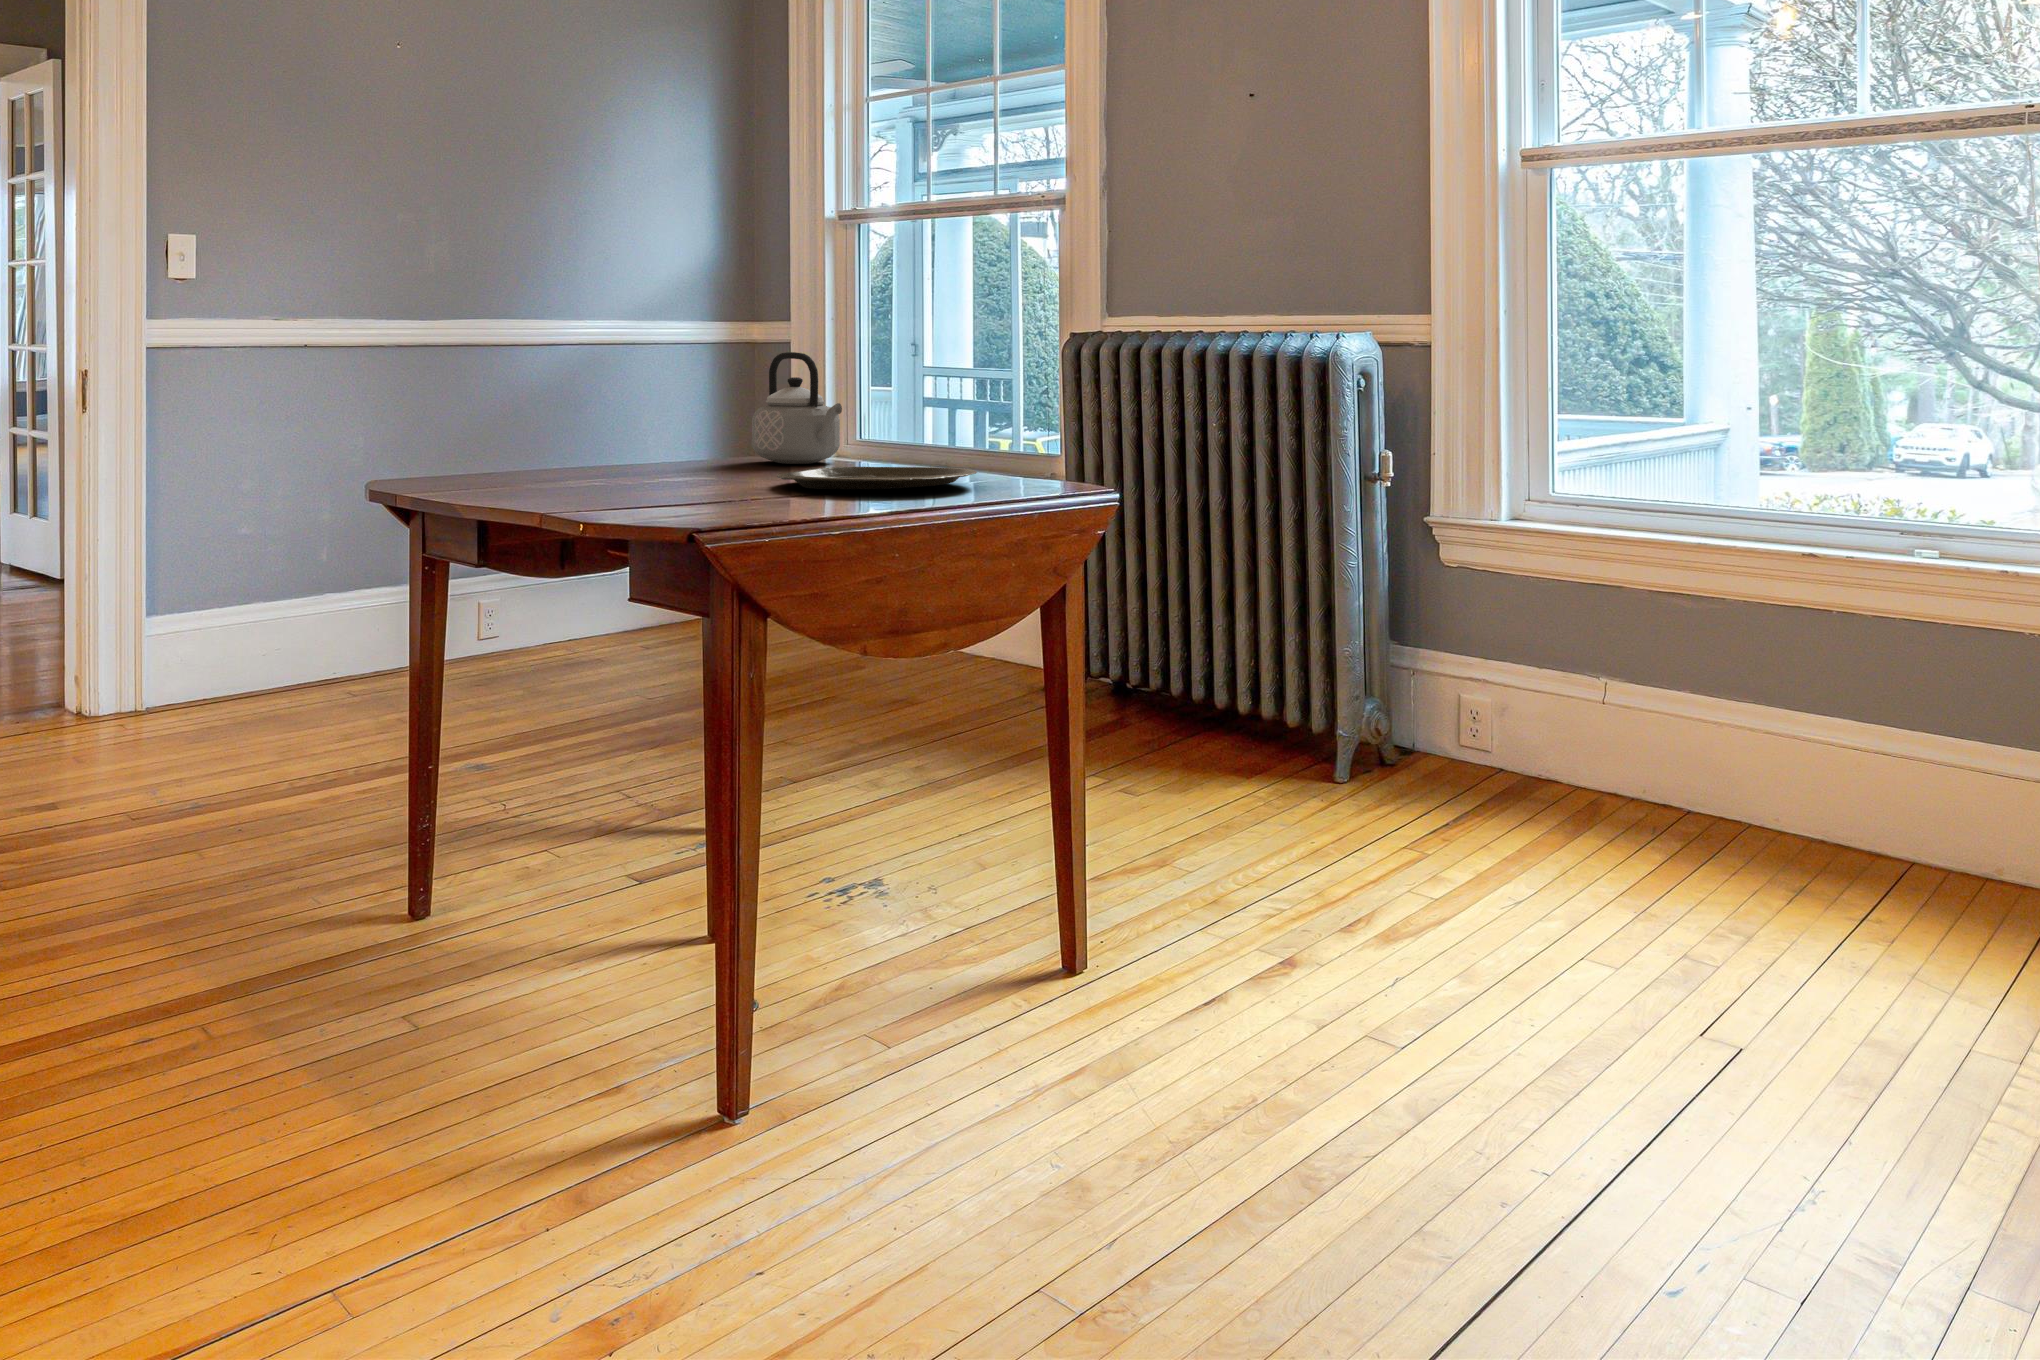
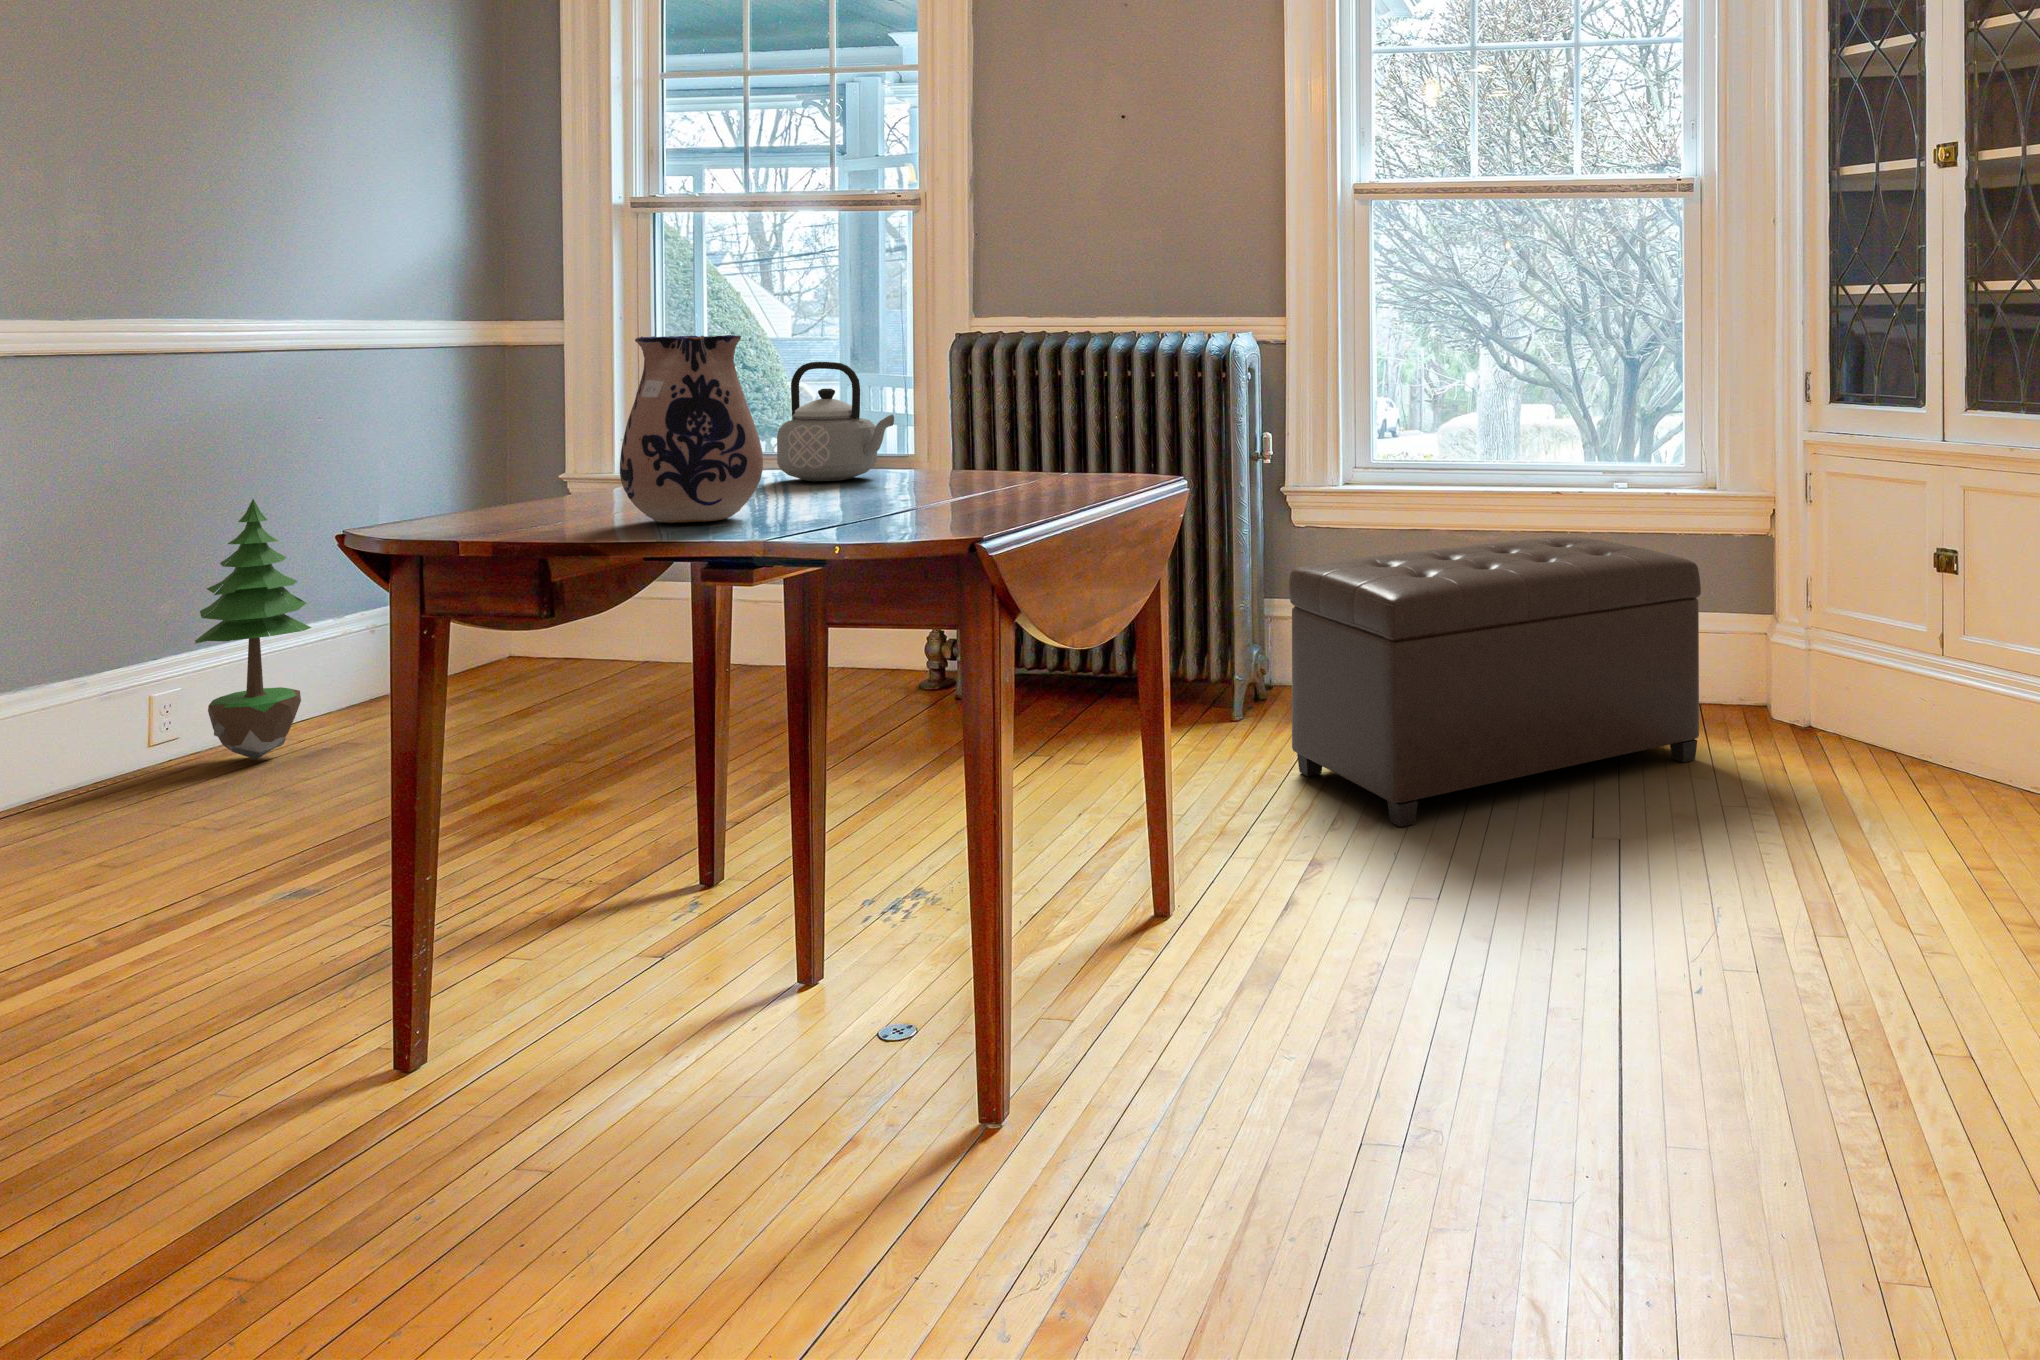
ceramic pitcher: none [542,322,655,485] -> present [620,335,763,523]
potted tree: none [503,457,575,659] -> present [195,499,311,760]
plate: present [777,467,977,489] -> none [898,473,1104,504]
ottoman: none [1343,606,1995,970] -> present [1289,537,1701,827]

